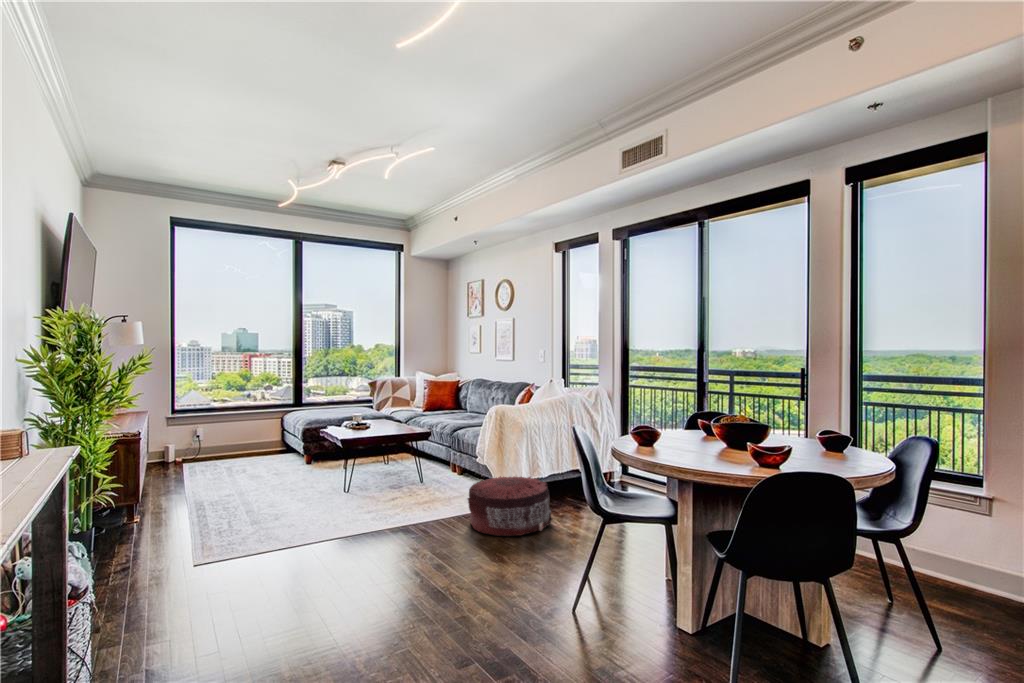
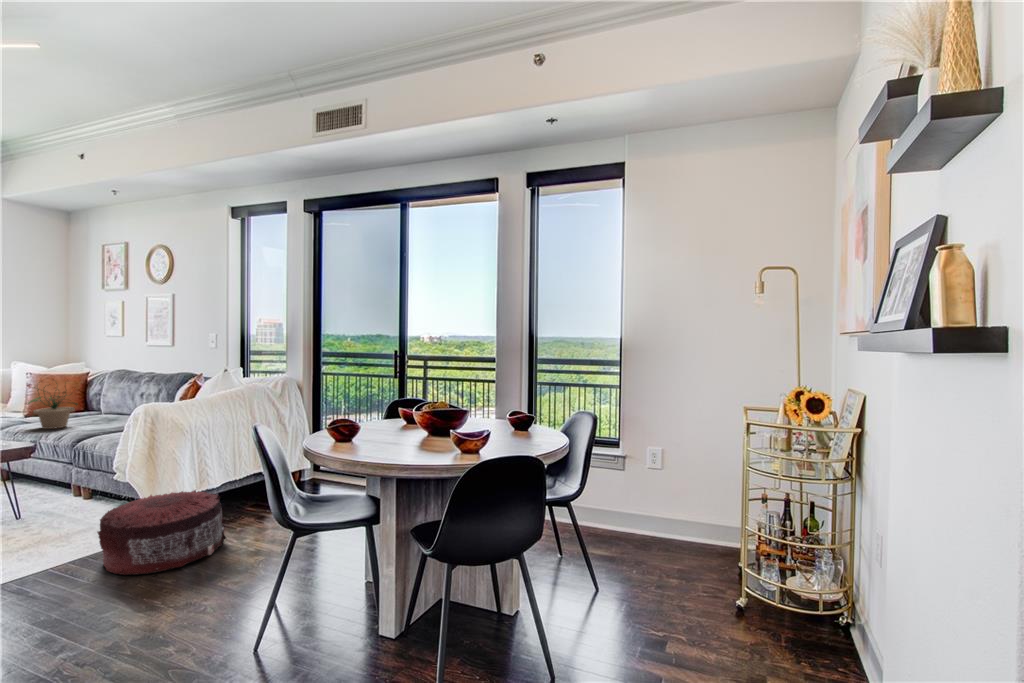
potted plant: none [424,382,455,421] -> present [28,378,77,429]

